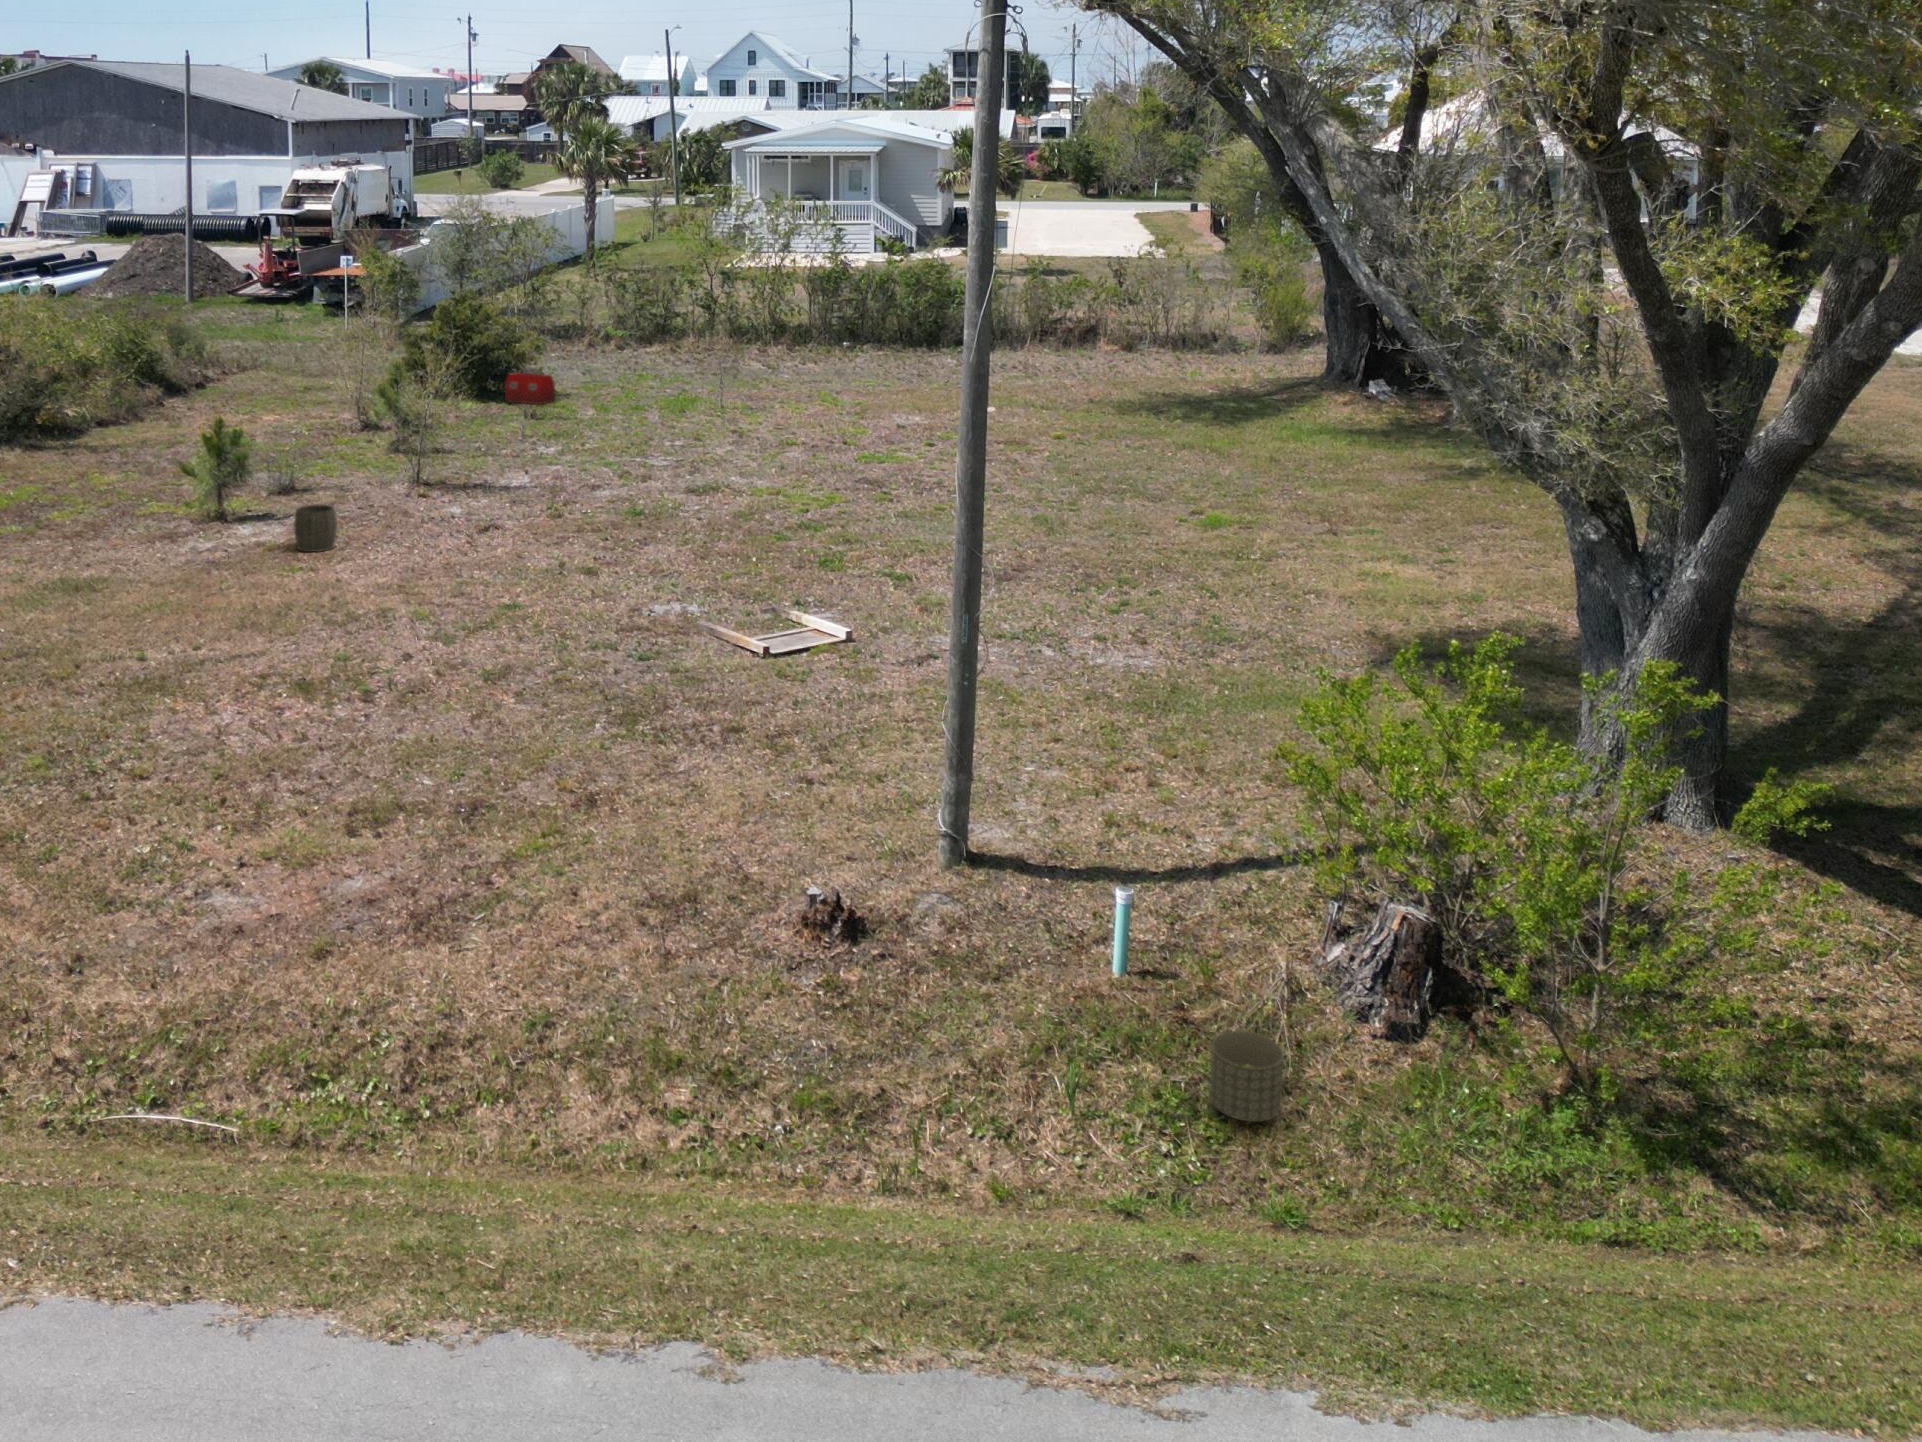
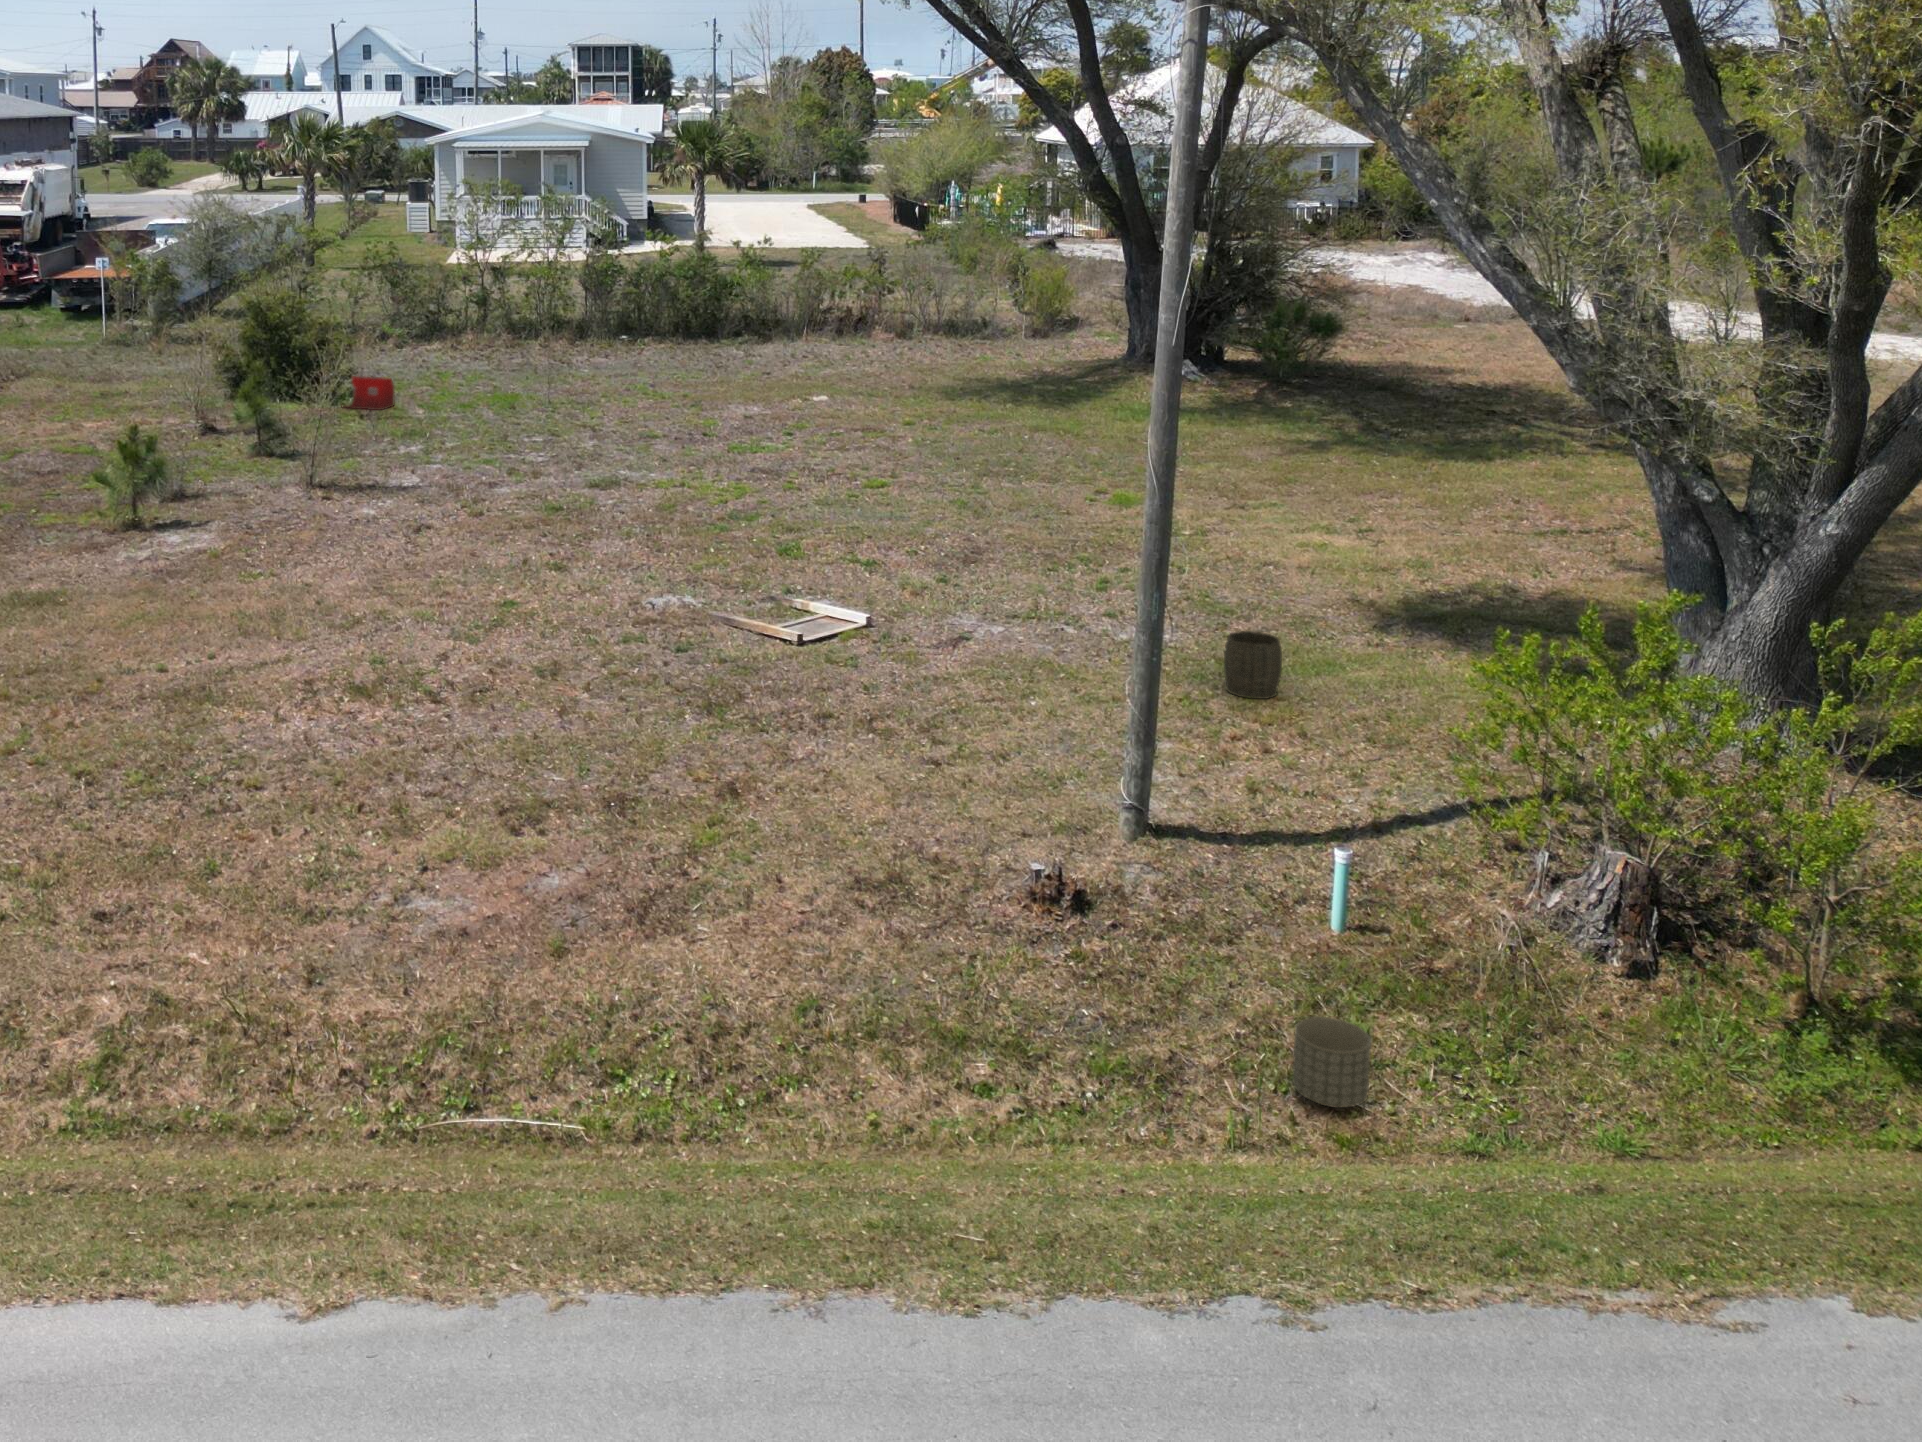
woven basket: present [294,505,336,552] -> present [1224,631,1282,699]
planter: present [1210,1031,1284,1122] -> present [1292,1017,1371,1108]

